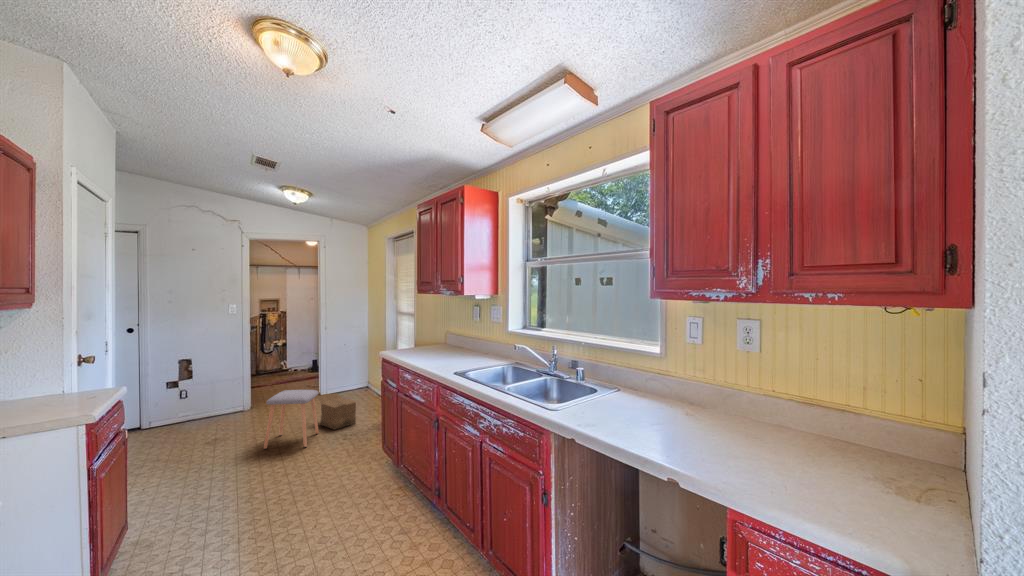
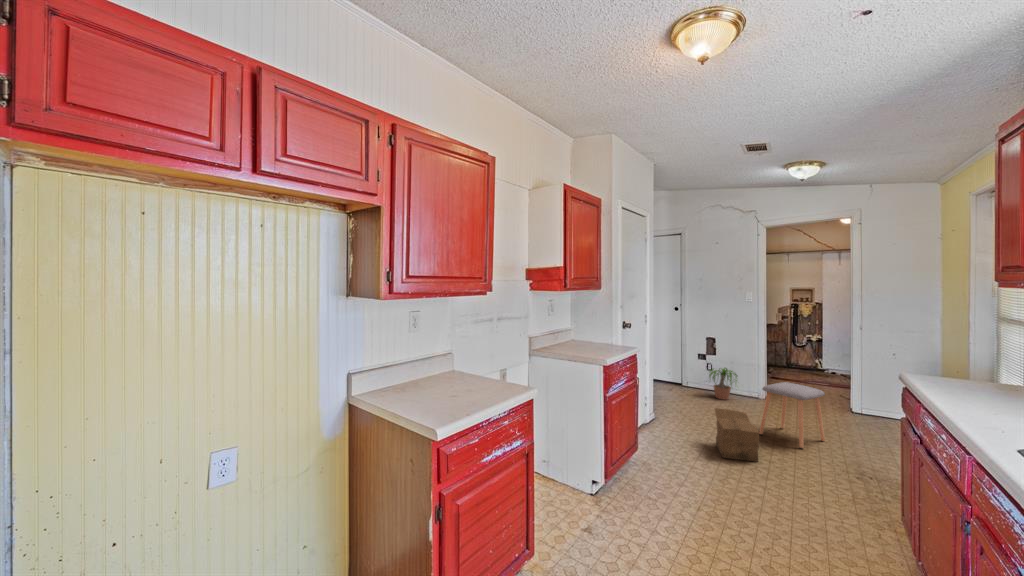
potted plant: none [181,390,232,427] -> present [709,368,737,399]
cardboard box: present [317,393,356,430] -> present [715,408,759,462]

